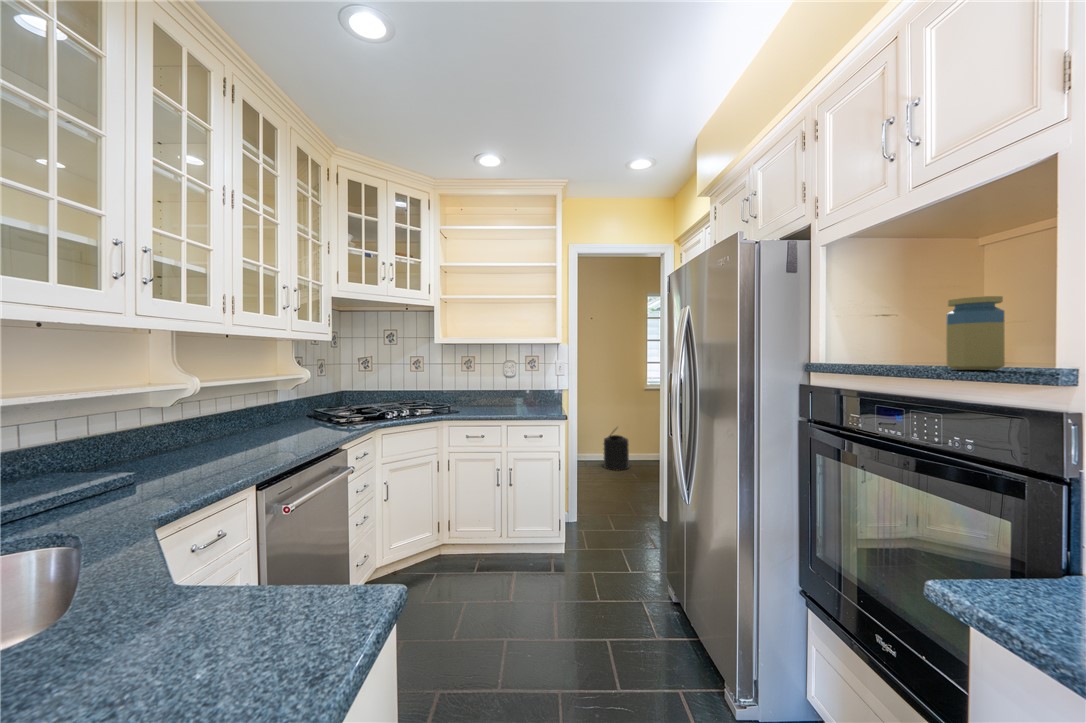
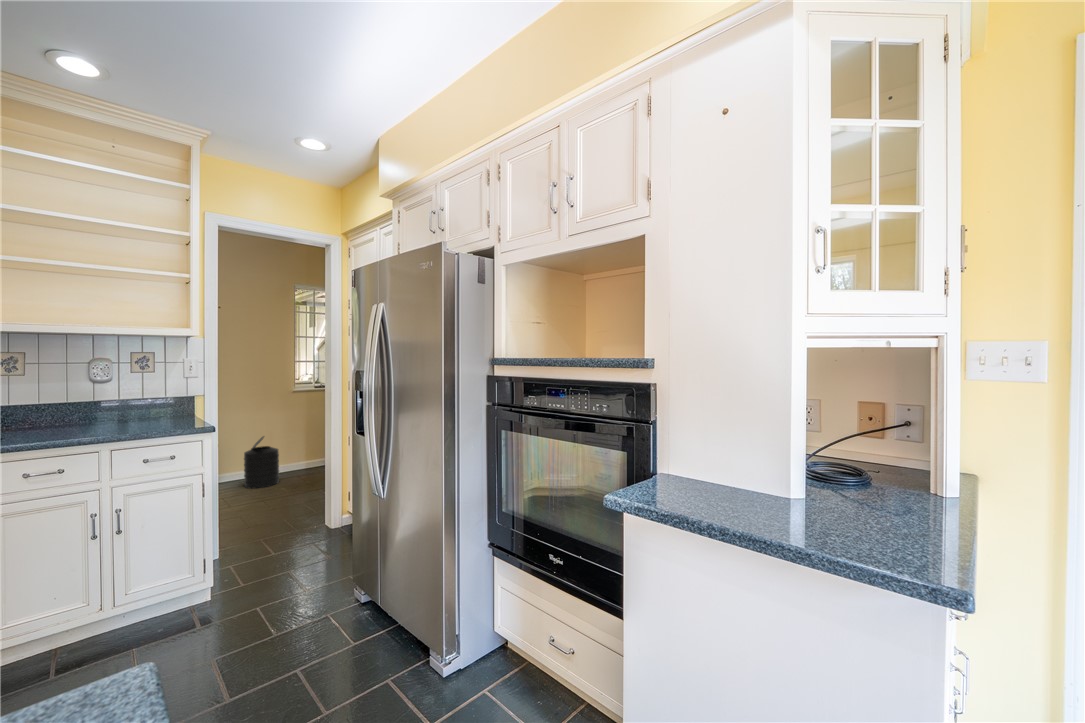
jar: present [946,296,1005,370] -> none [590,315,617,361]

